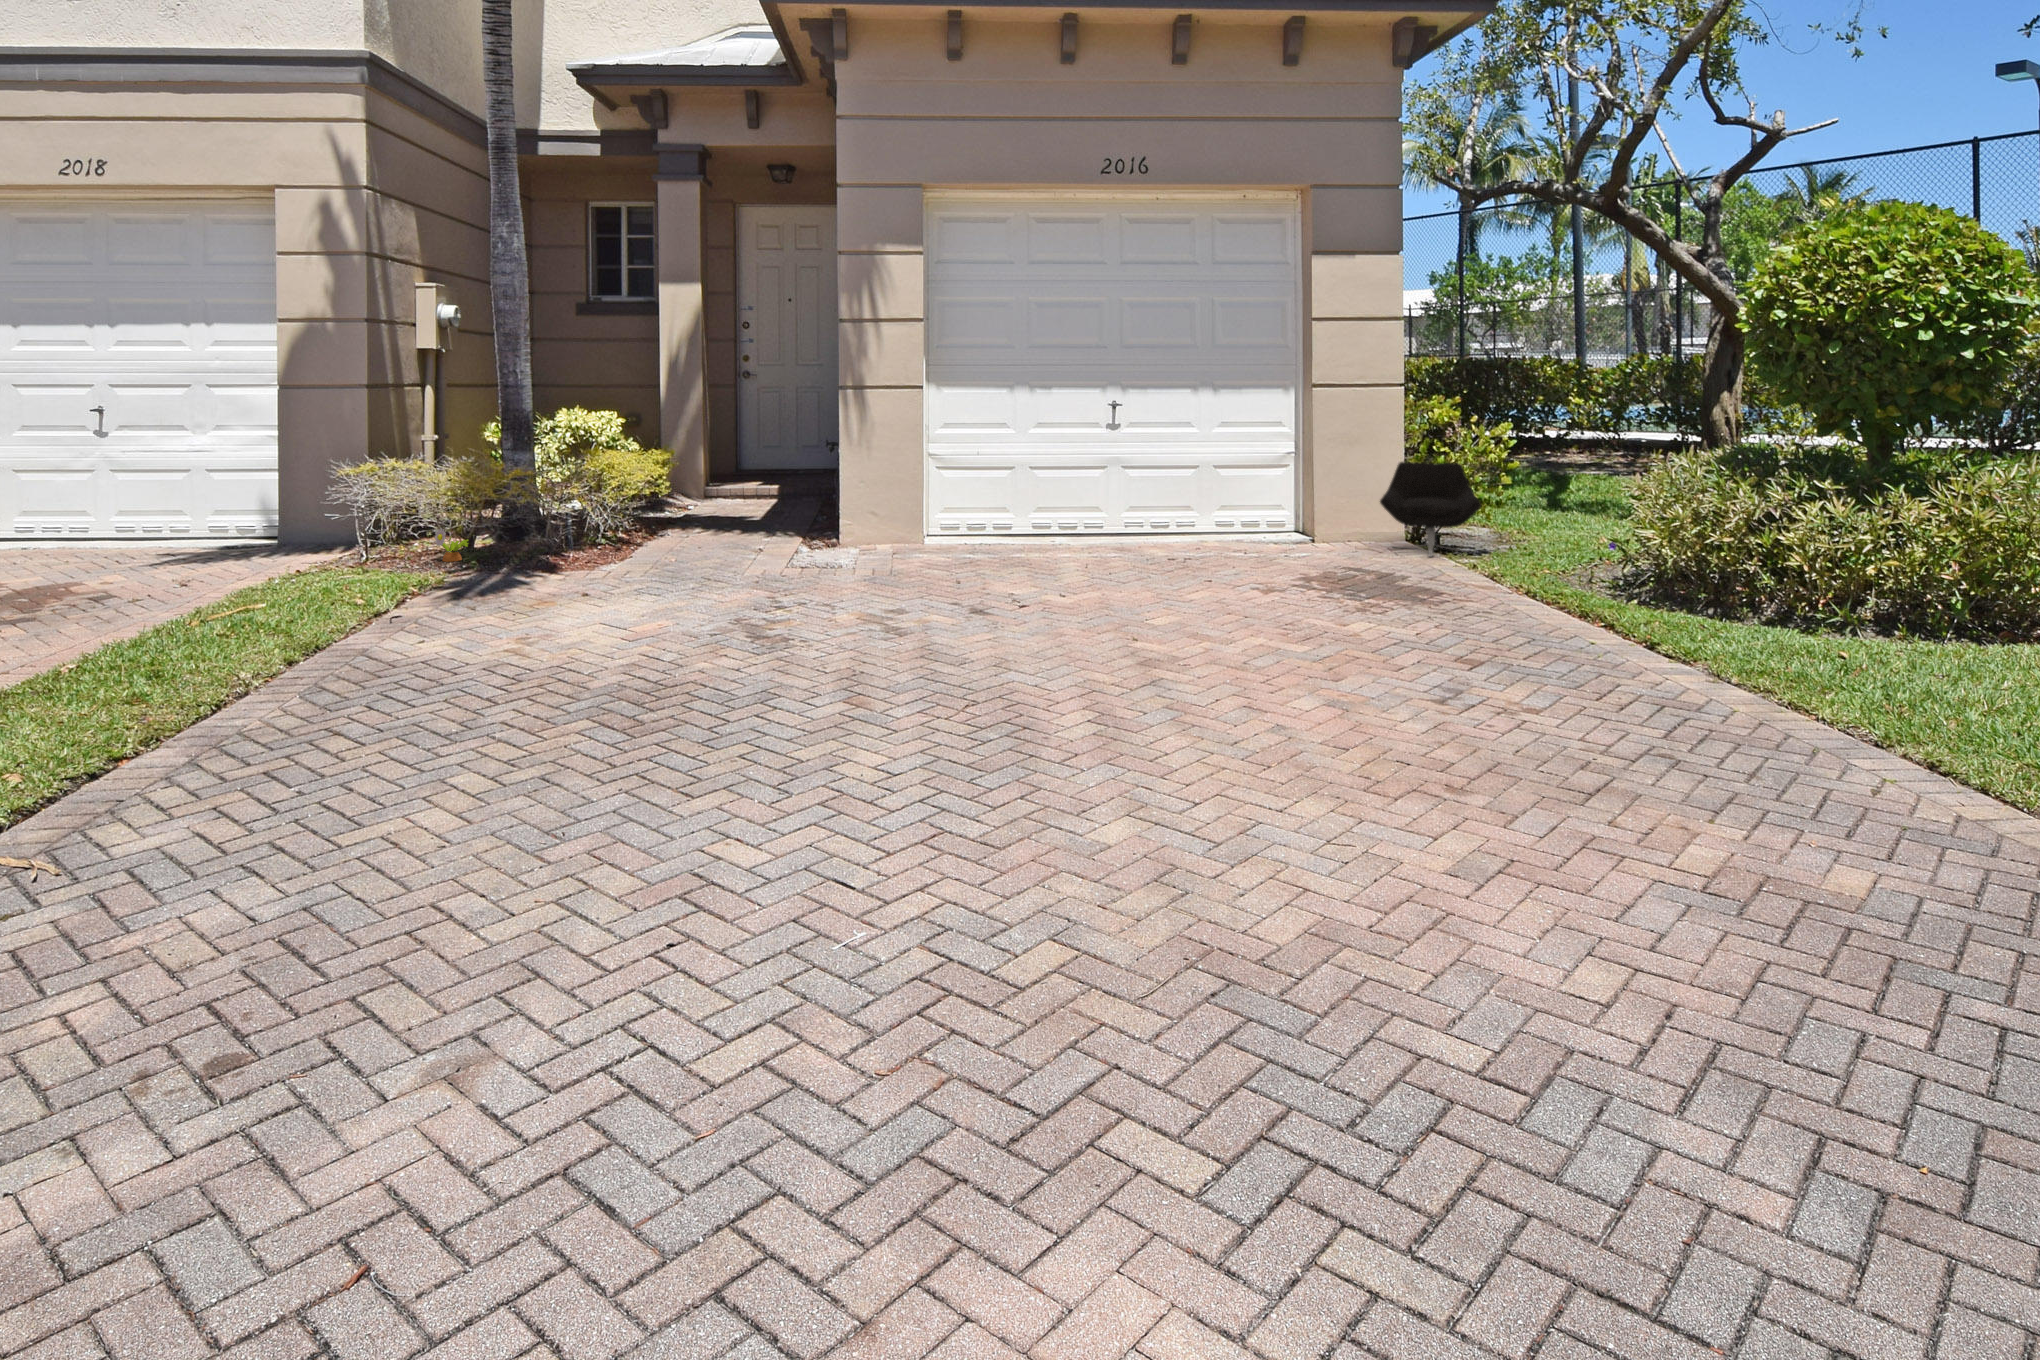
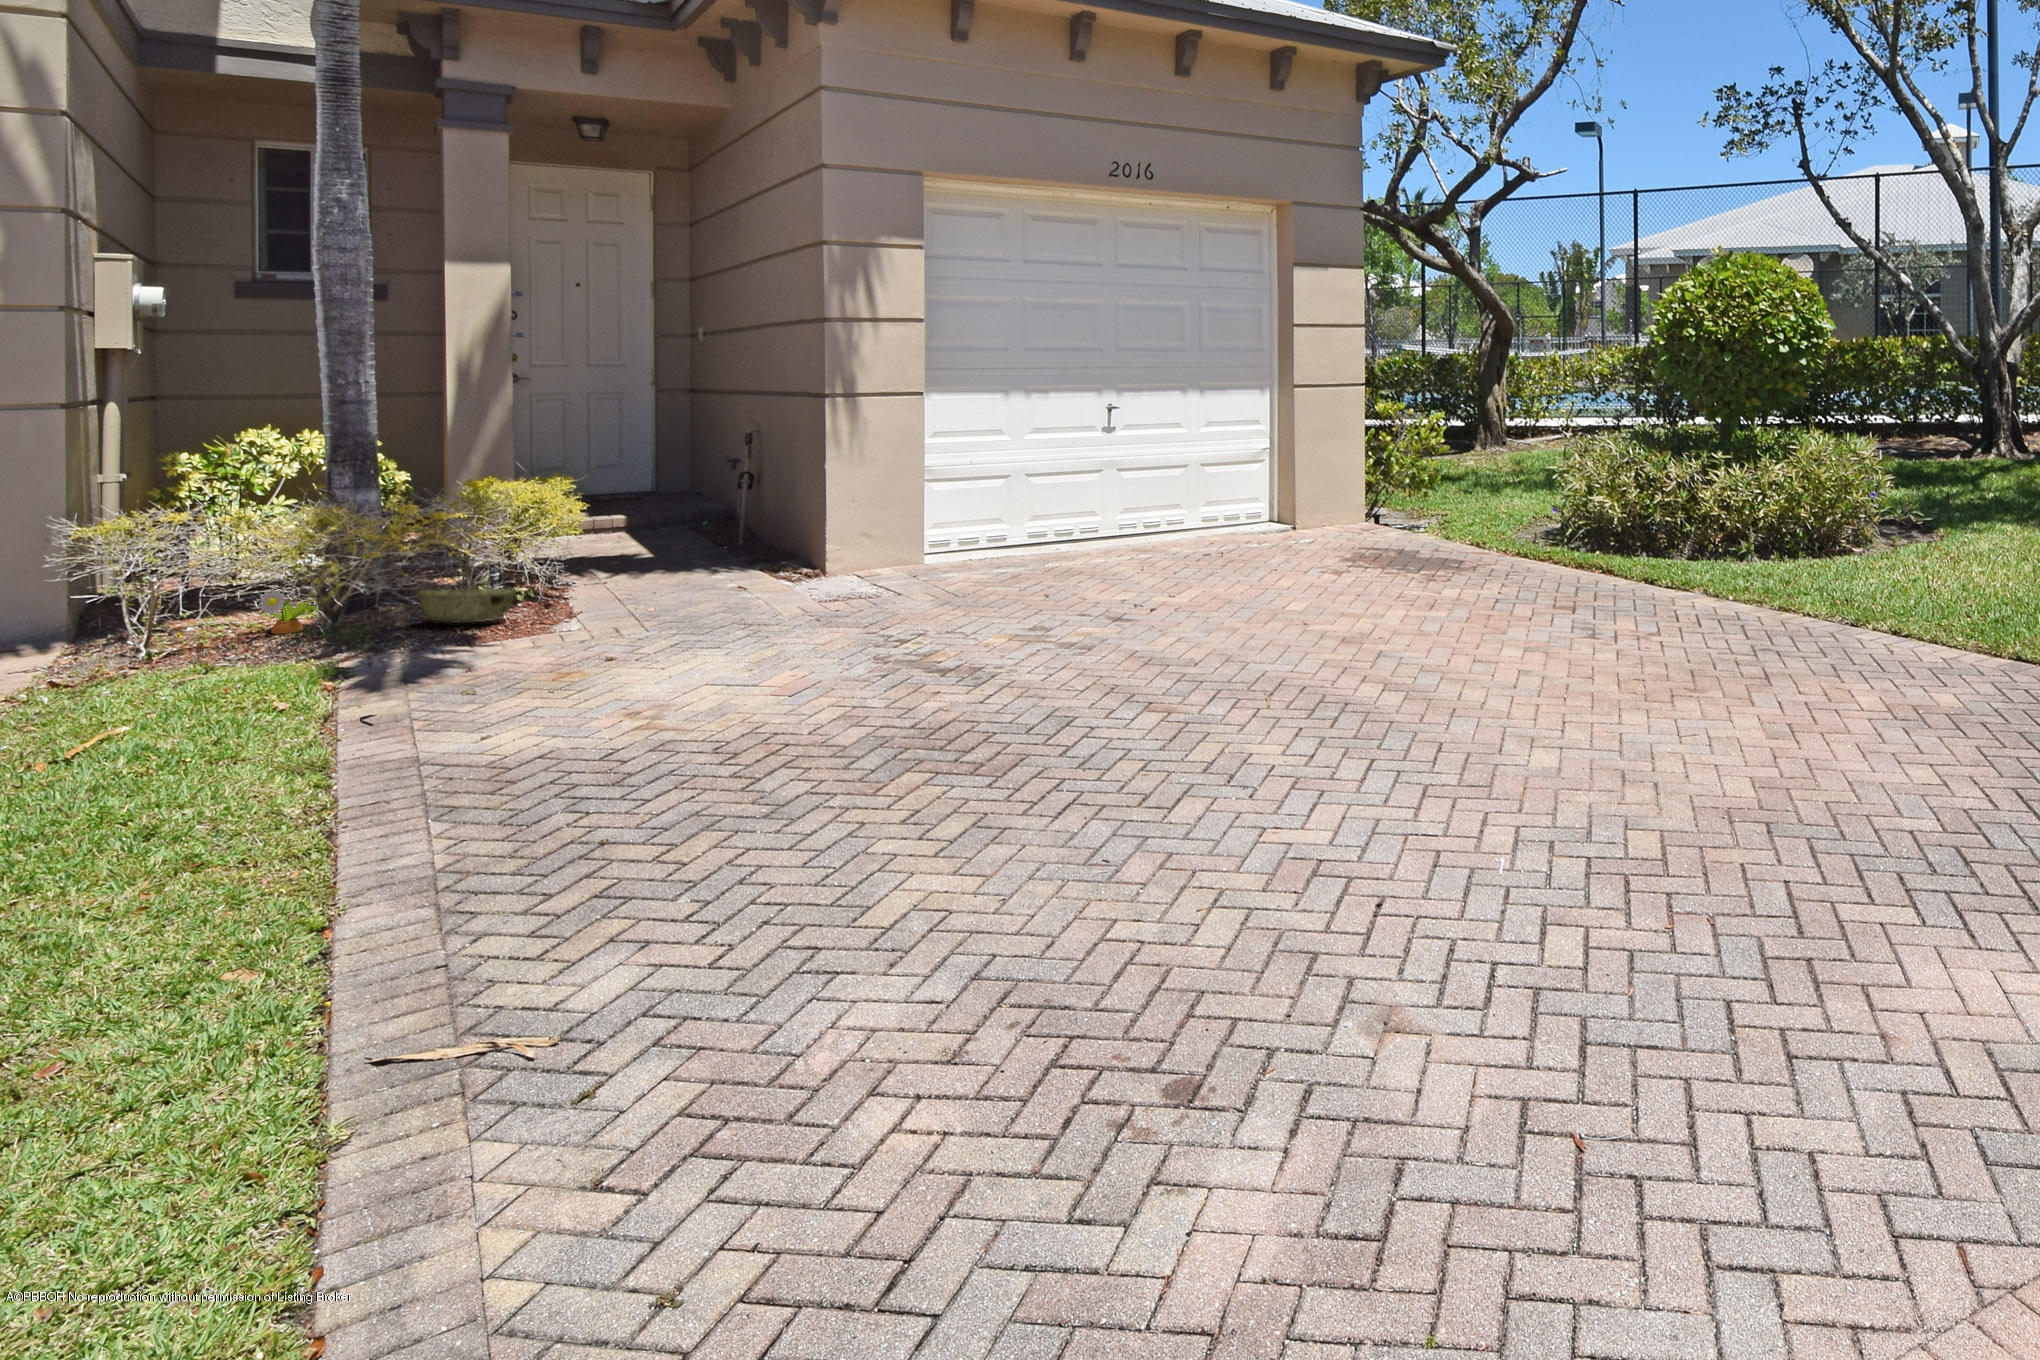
lounge chair: present [1380,462,1482,557] -> none [1354,450,1441,530]
woven basket: none [520,537,579,568] -> present [418,589,515,623]

